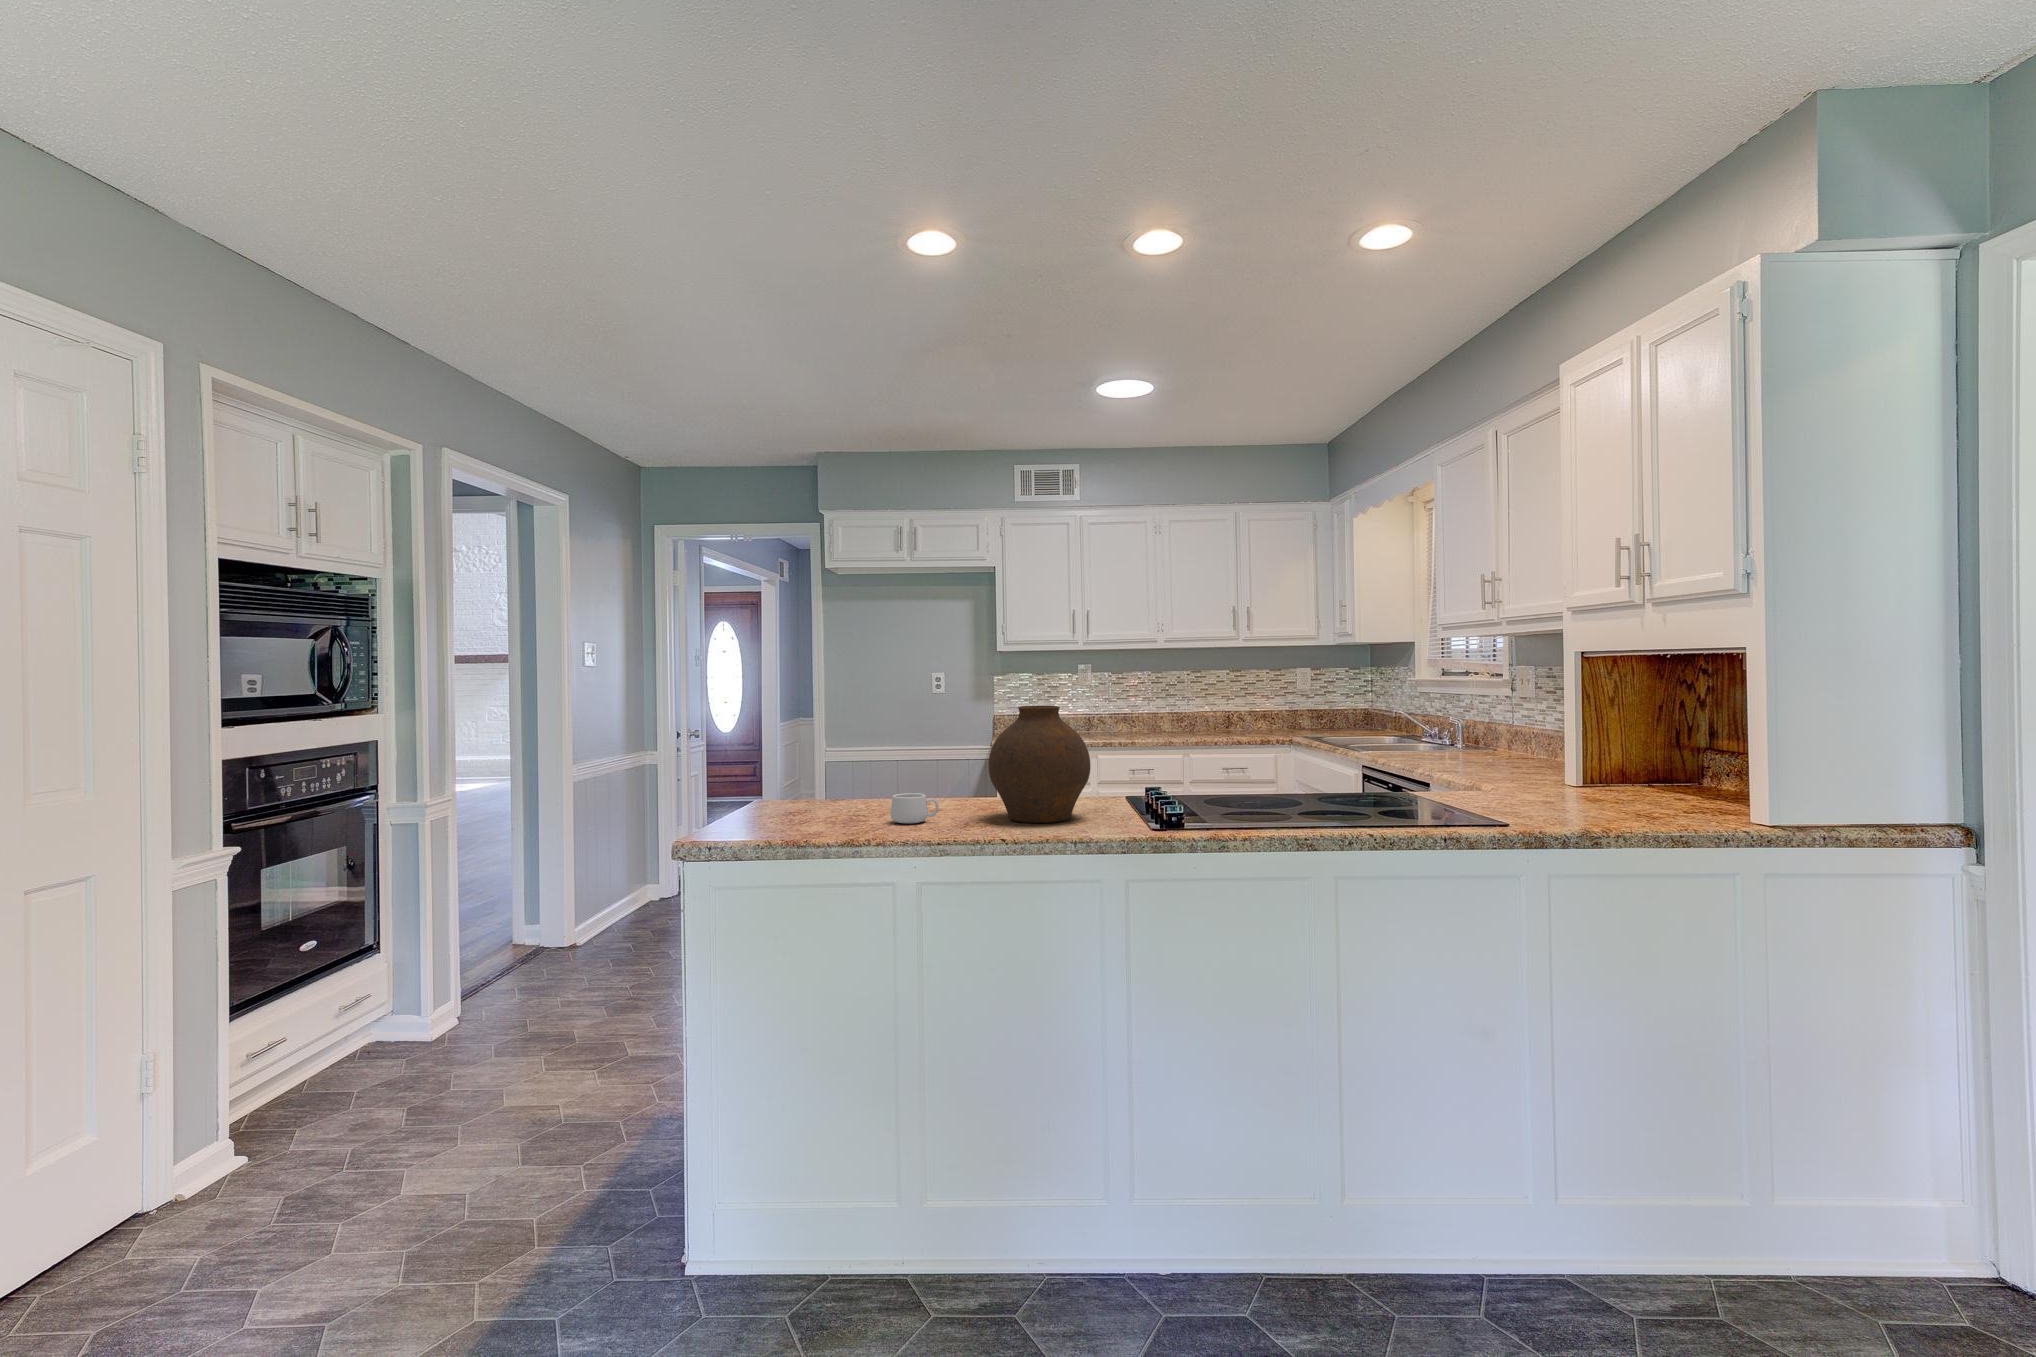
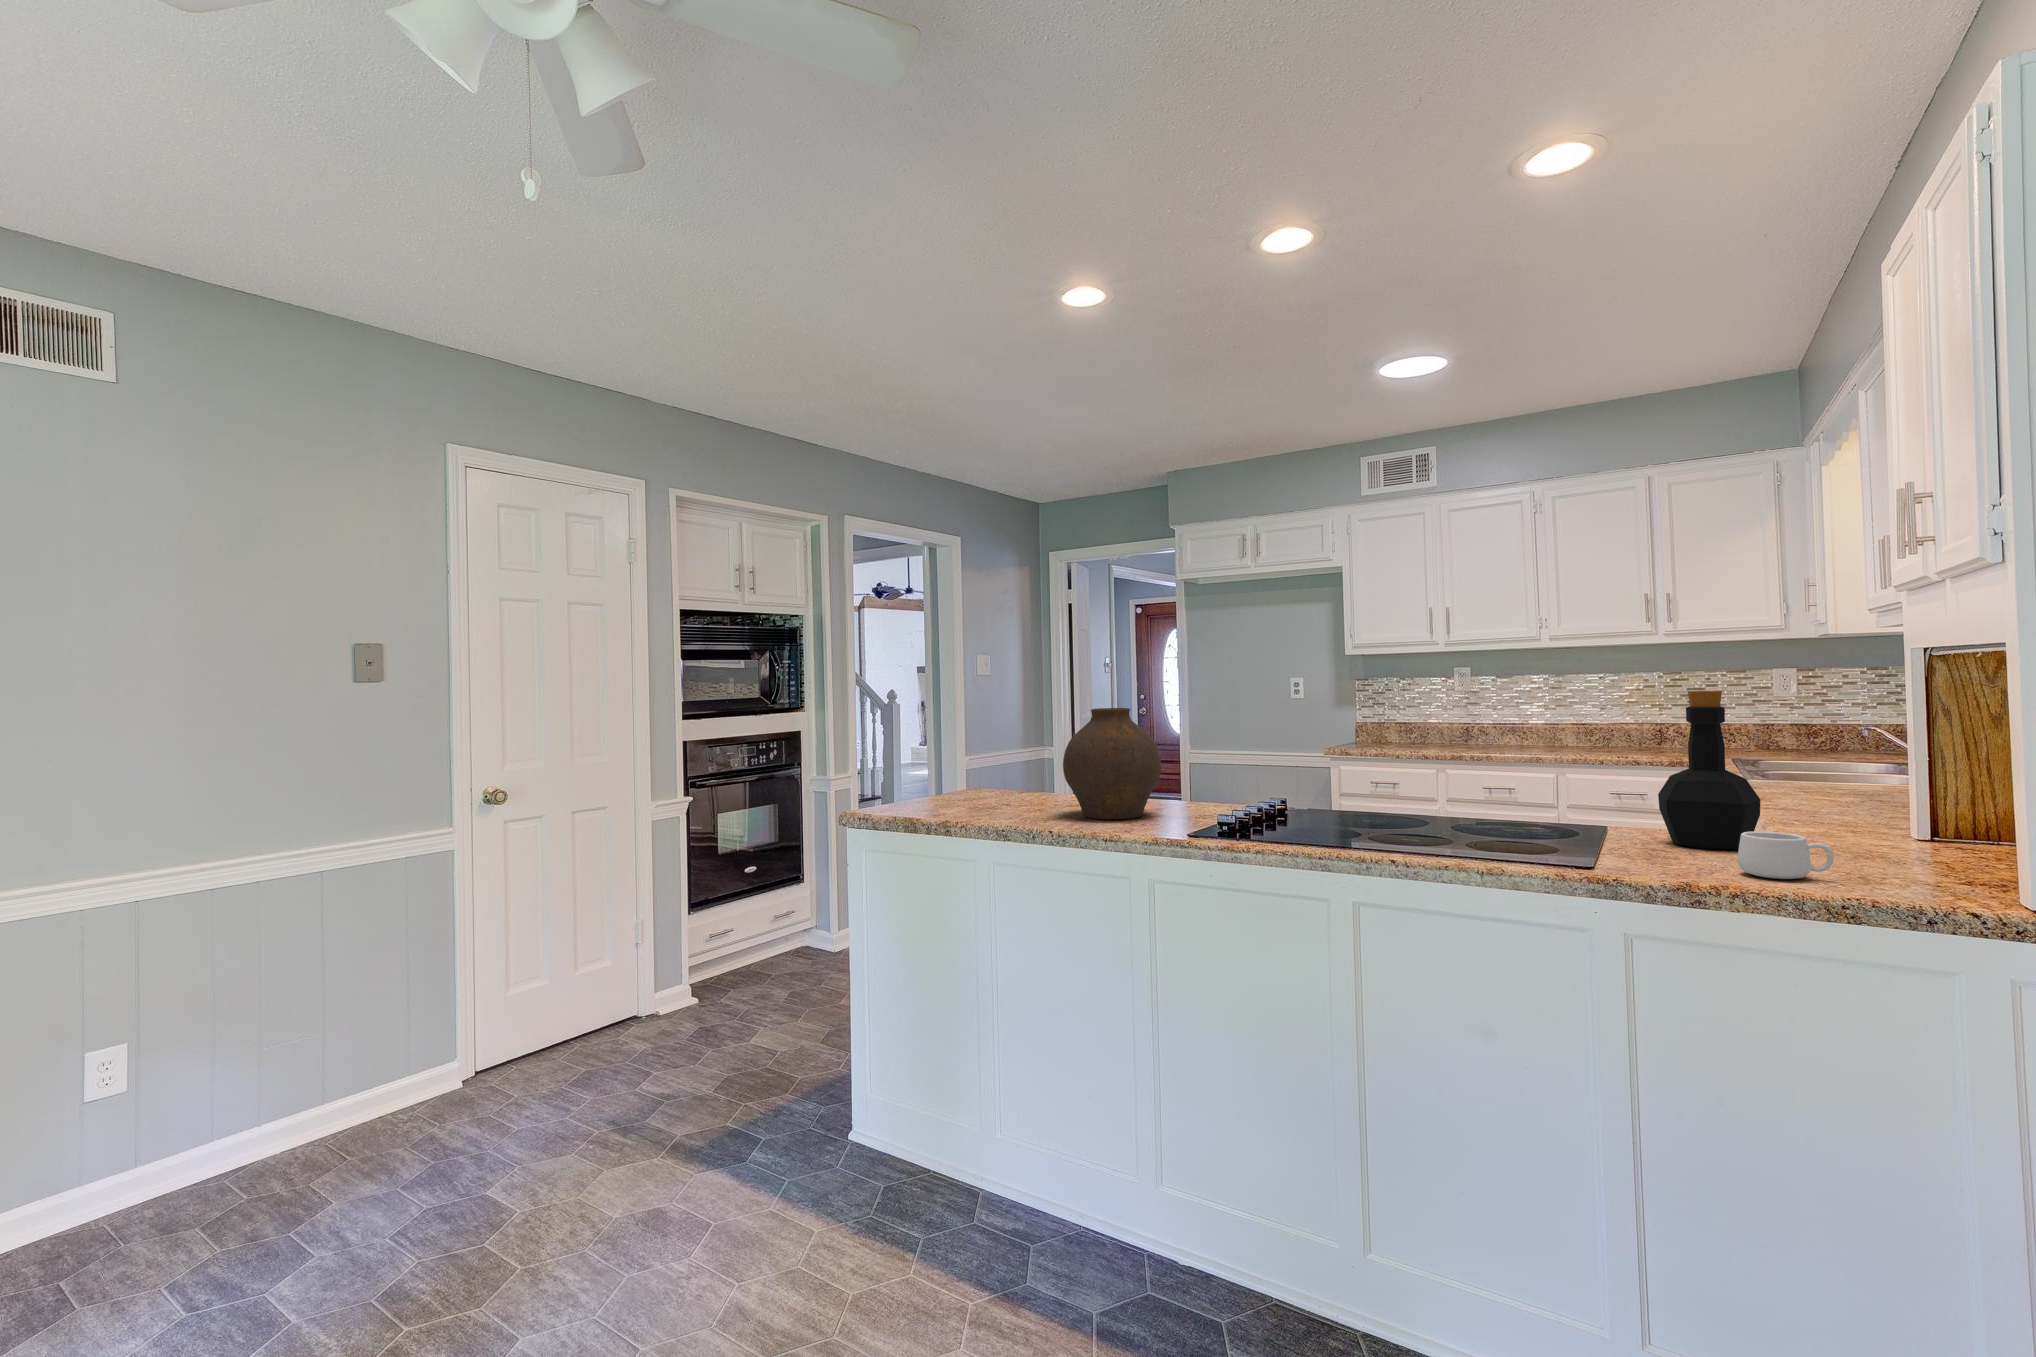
bottle: none [1476,690,1542,806] -> present [1658,691,1760,849]
mug: present [891,793,939,824] -> present [1738,831,1834,879]

